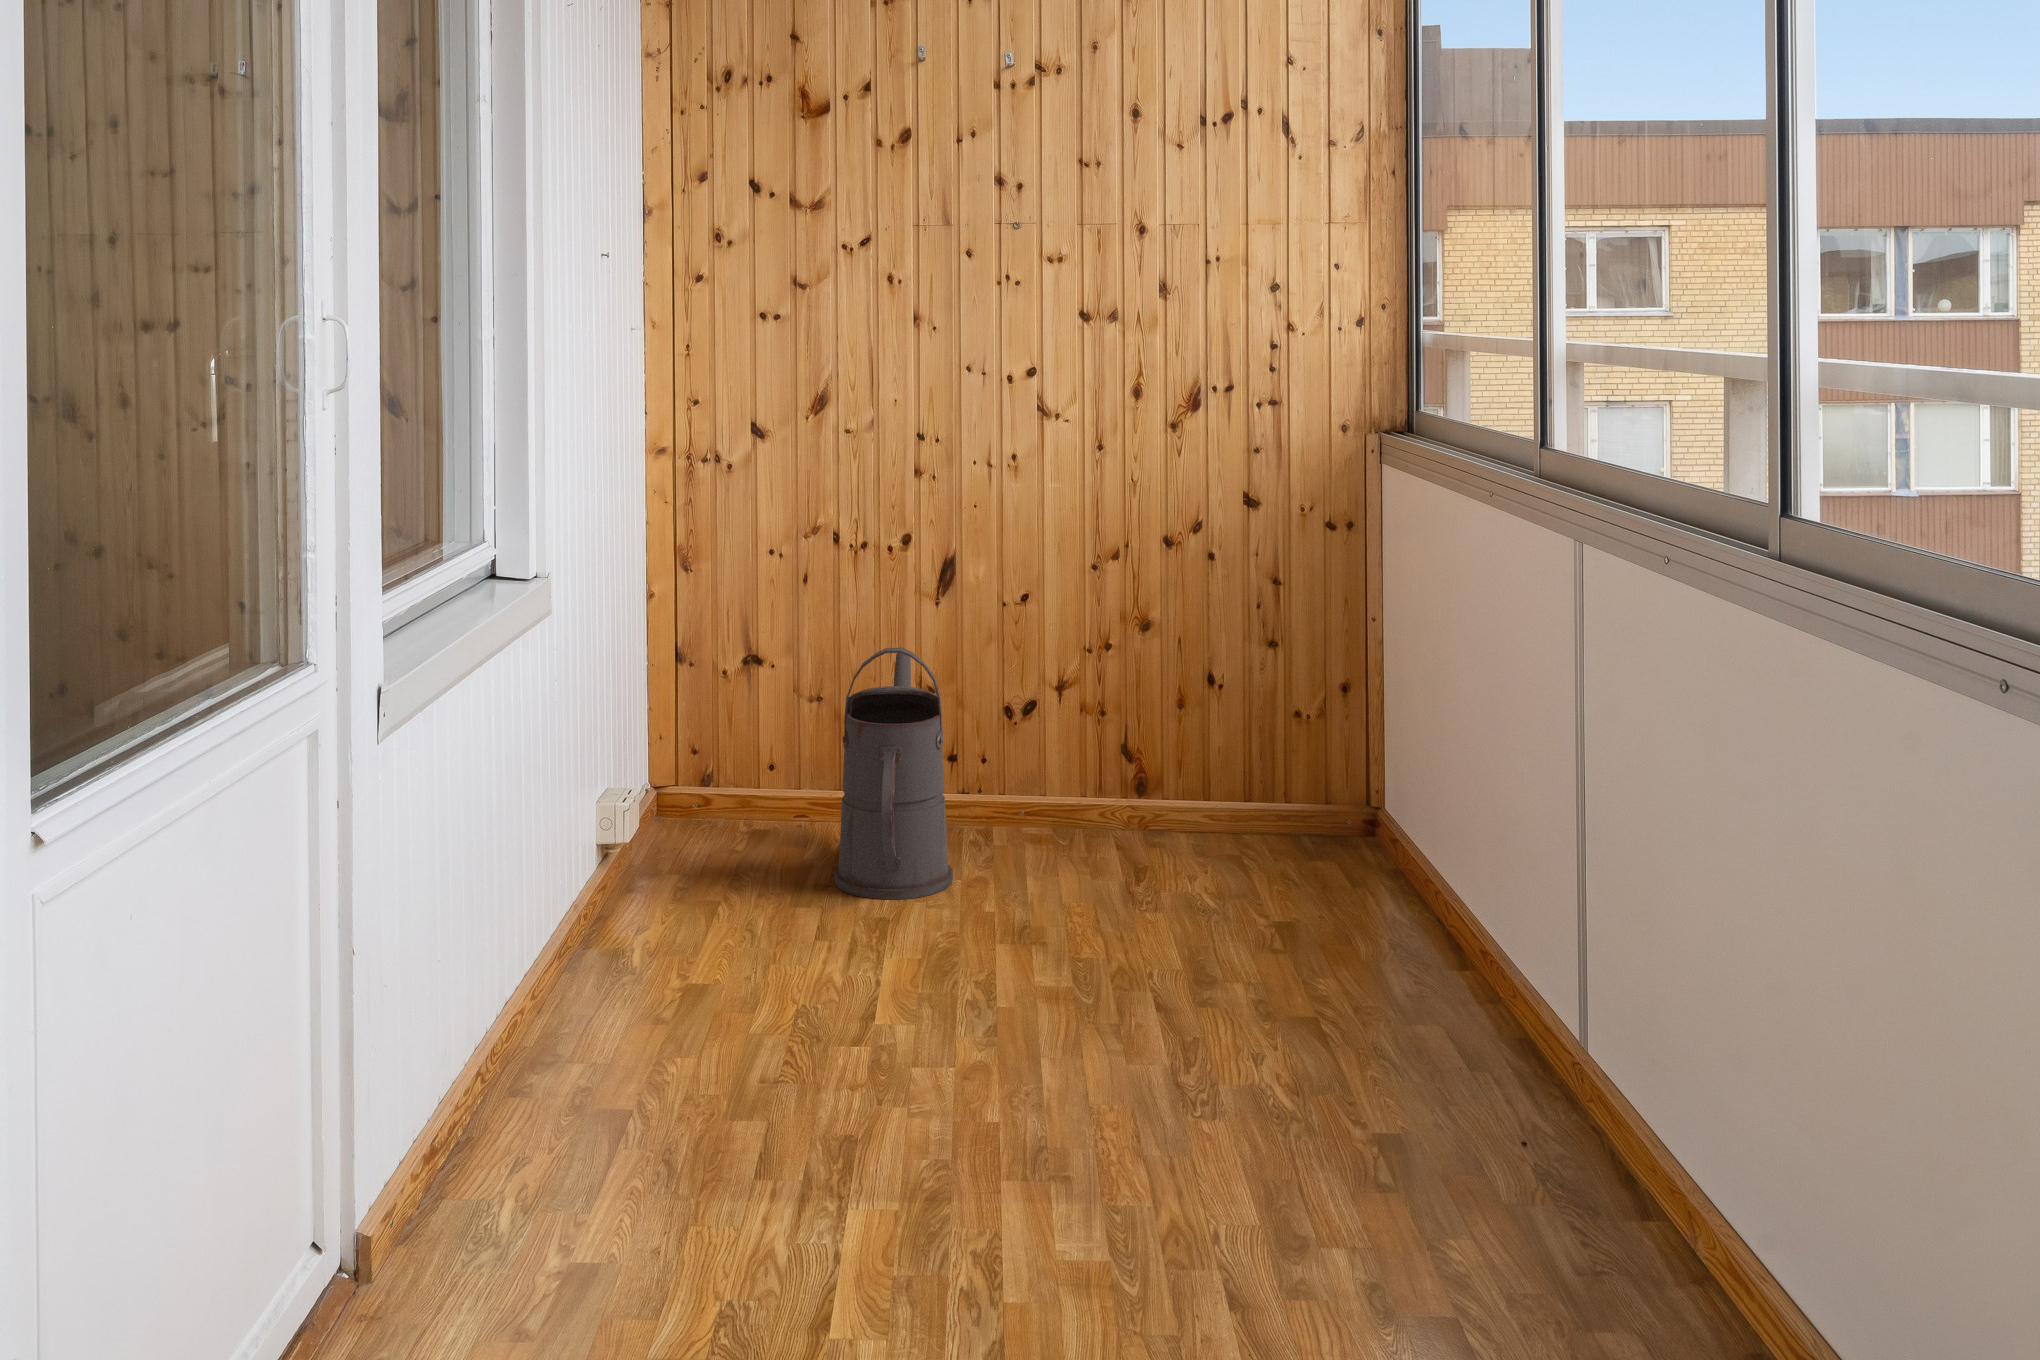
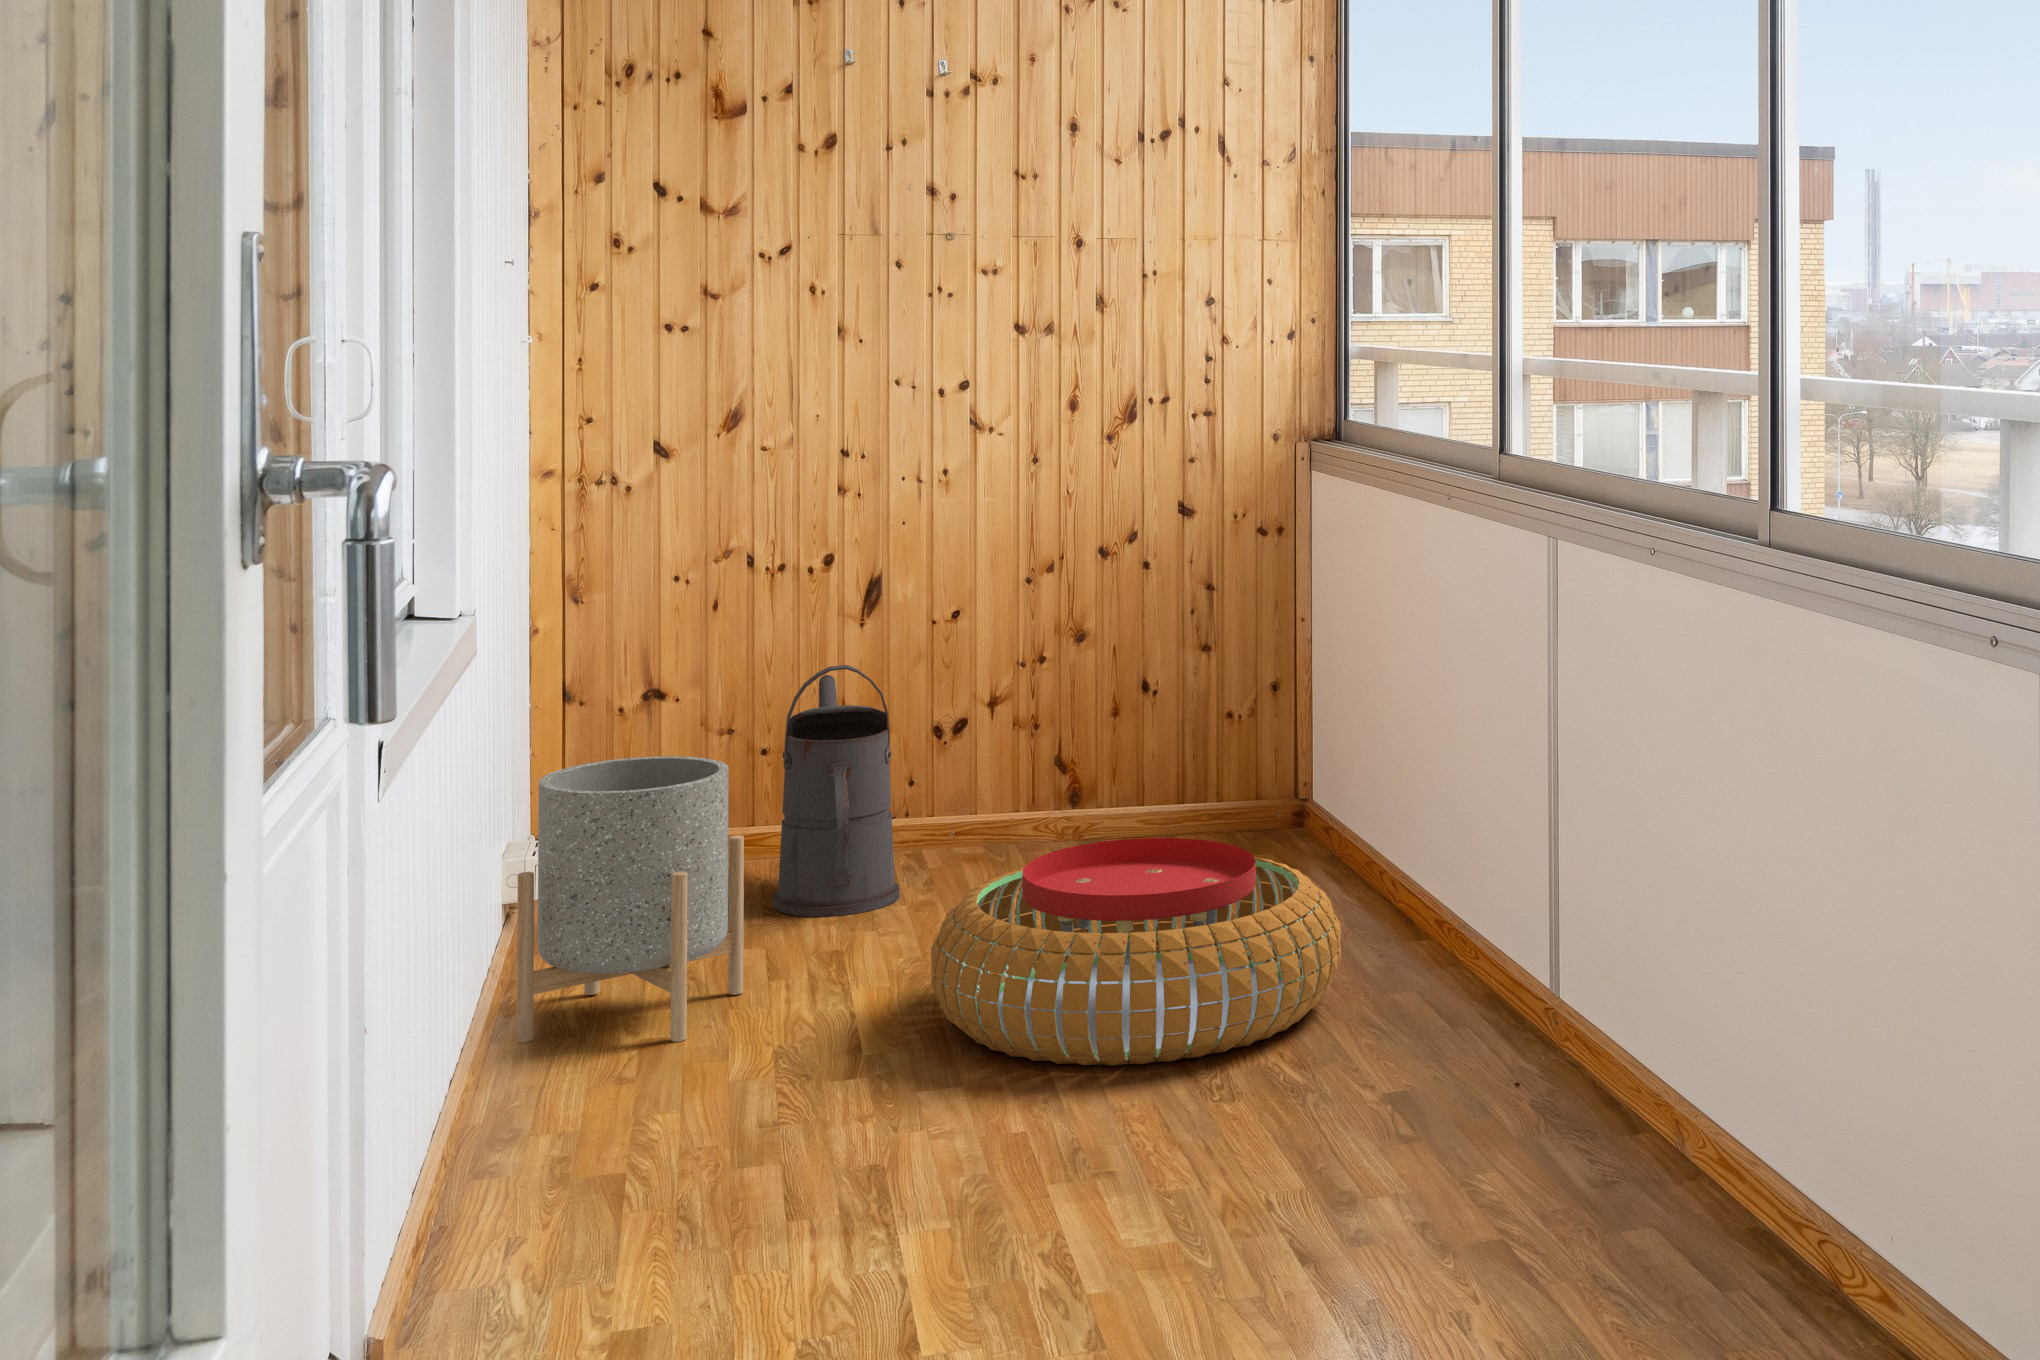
planter: none [544,739,764,1044] -> present [517,756,744,1042]
pouf: none [916,878,1373,1172] -> present [931,838,1341,1066]

